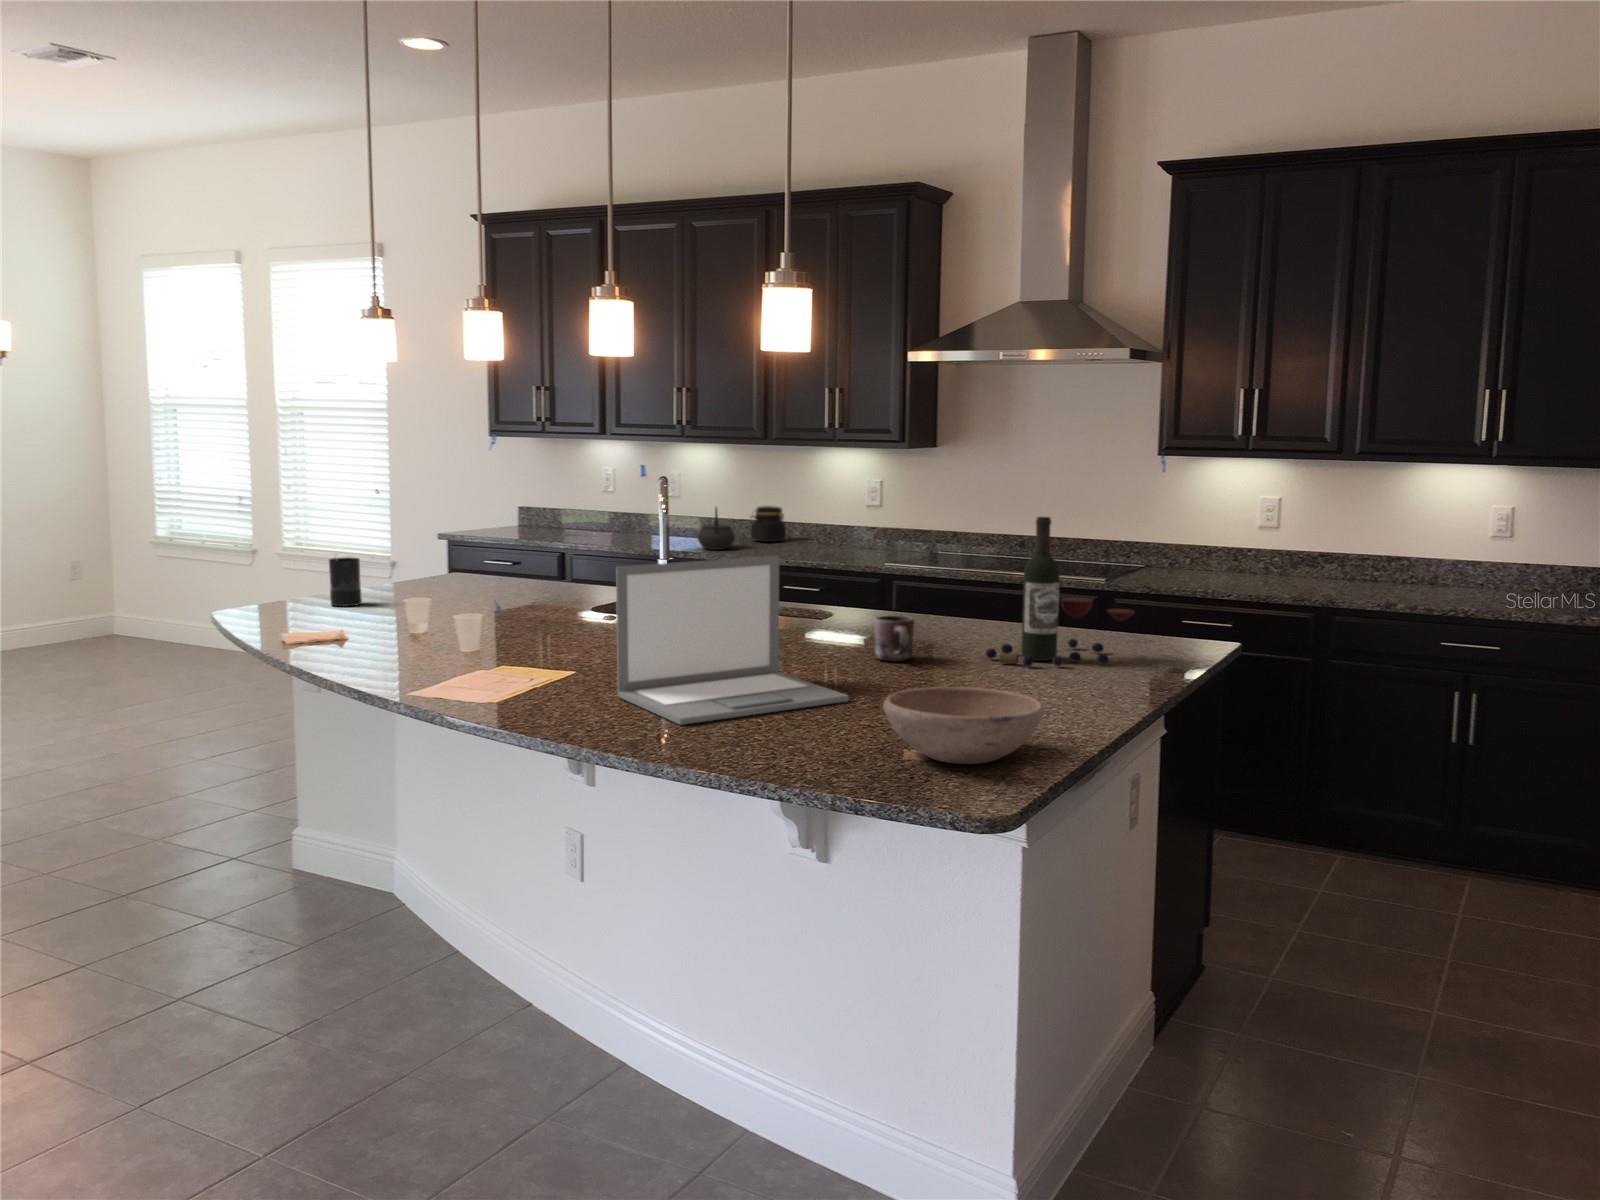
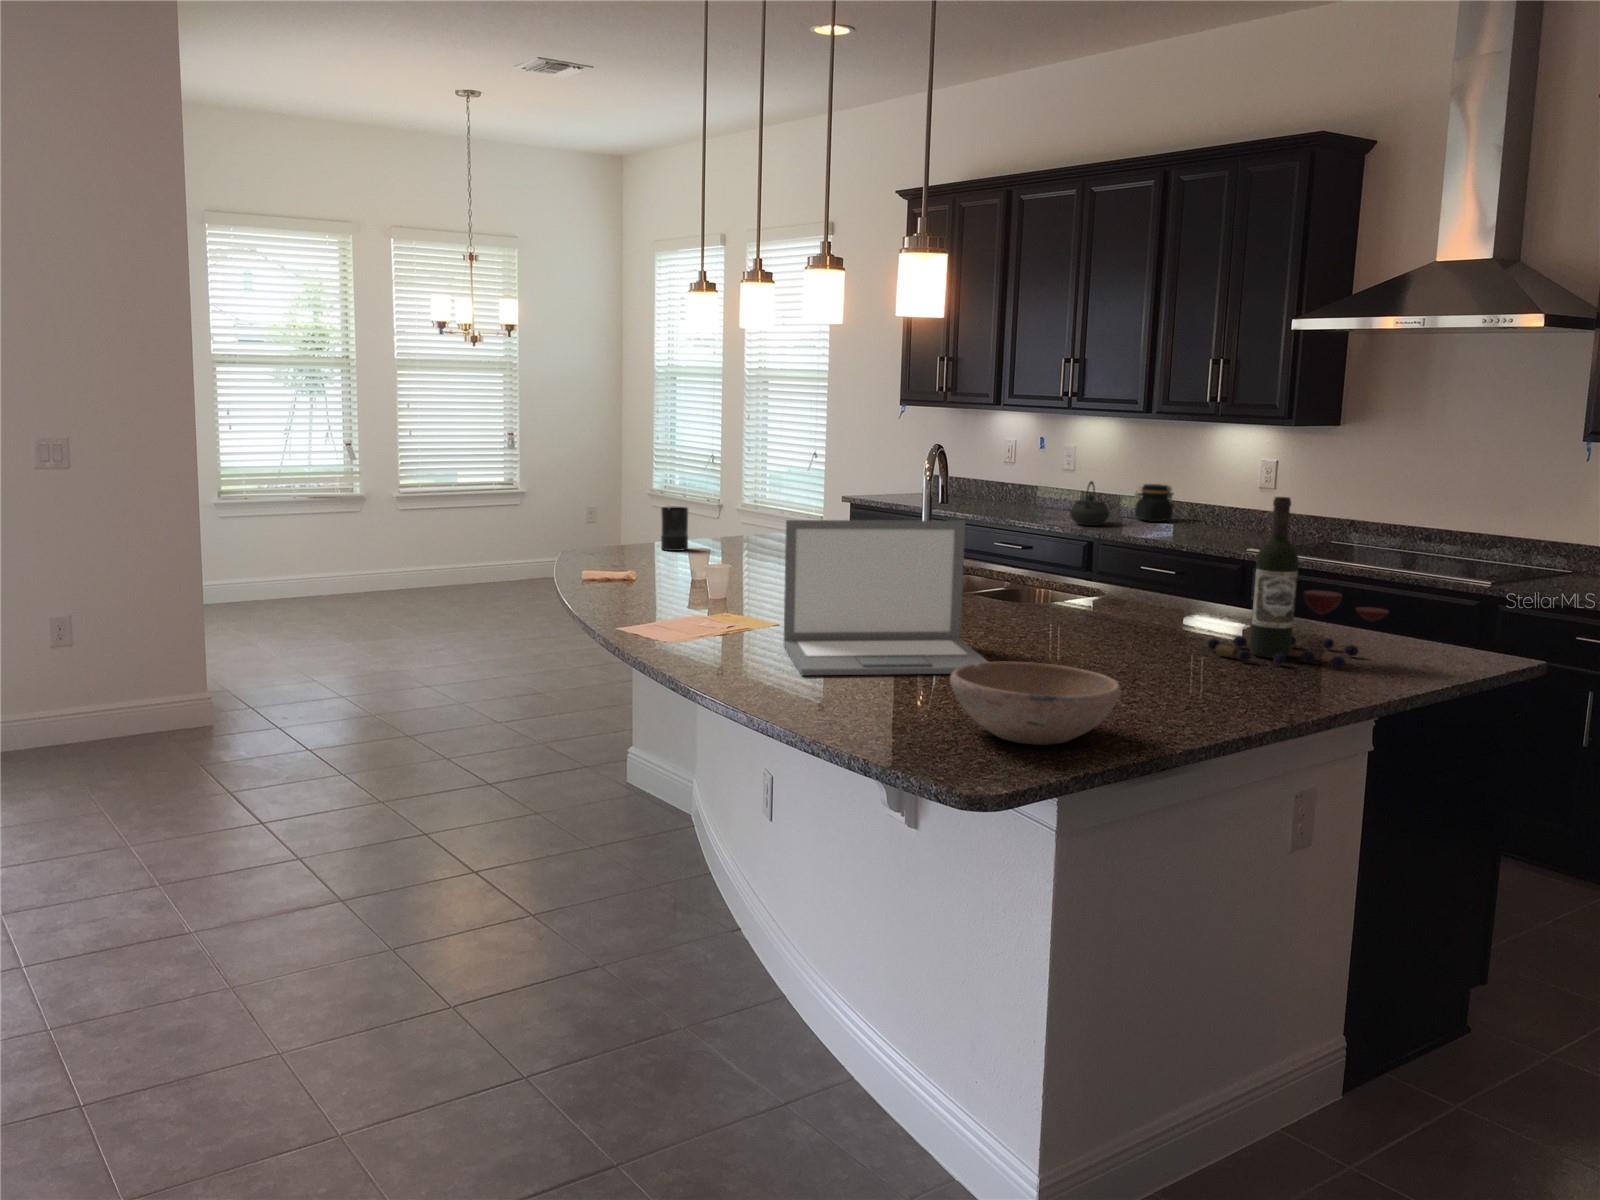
mug: present [874,616,914,661] -> none [1086,594,1131,643]

